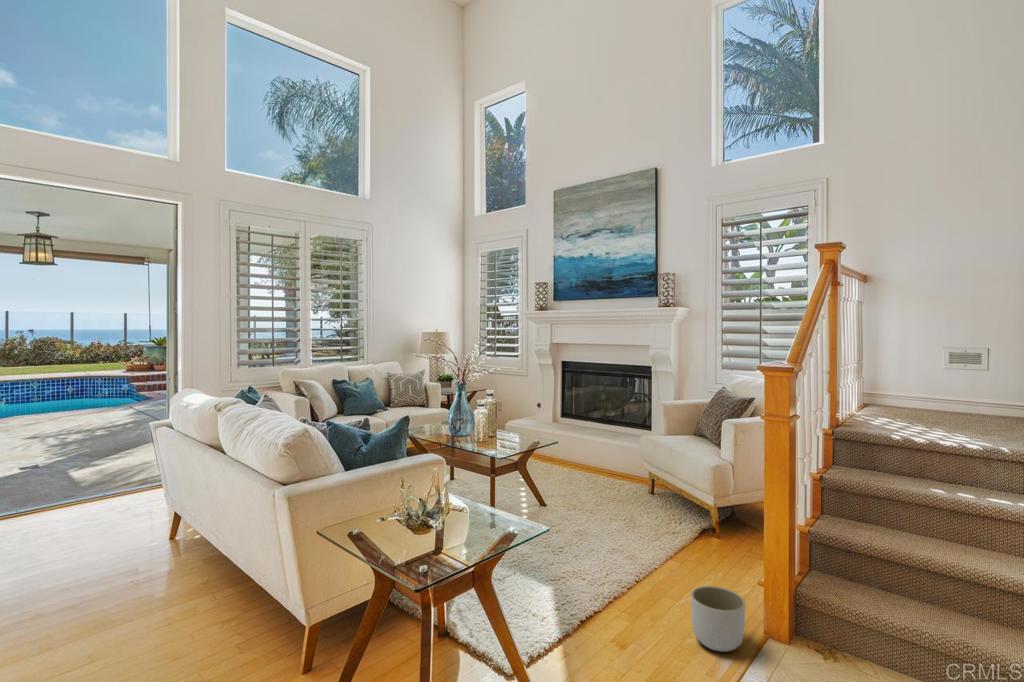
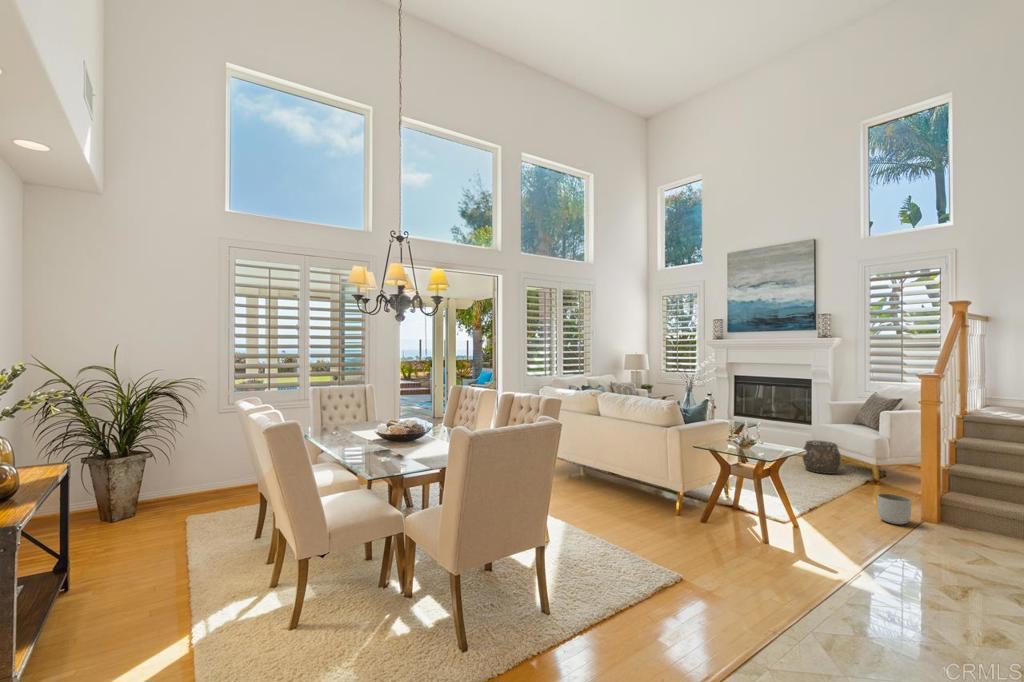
woven basket: none [617,463,670,518] -> present [803,440,841,474]

